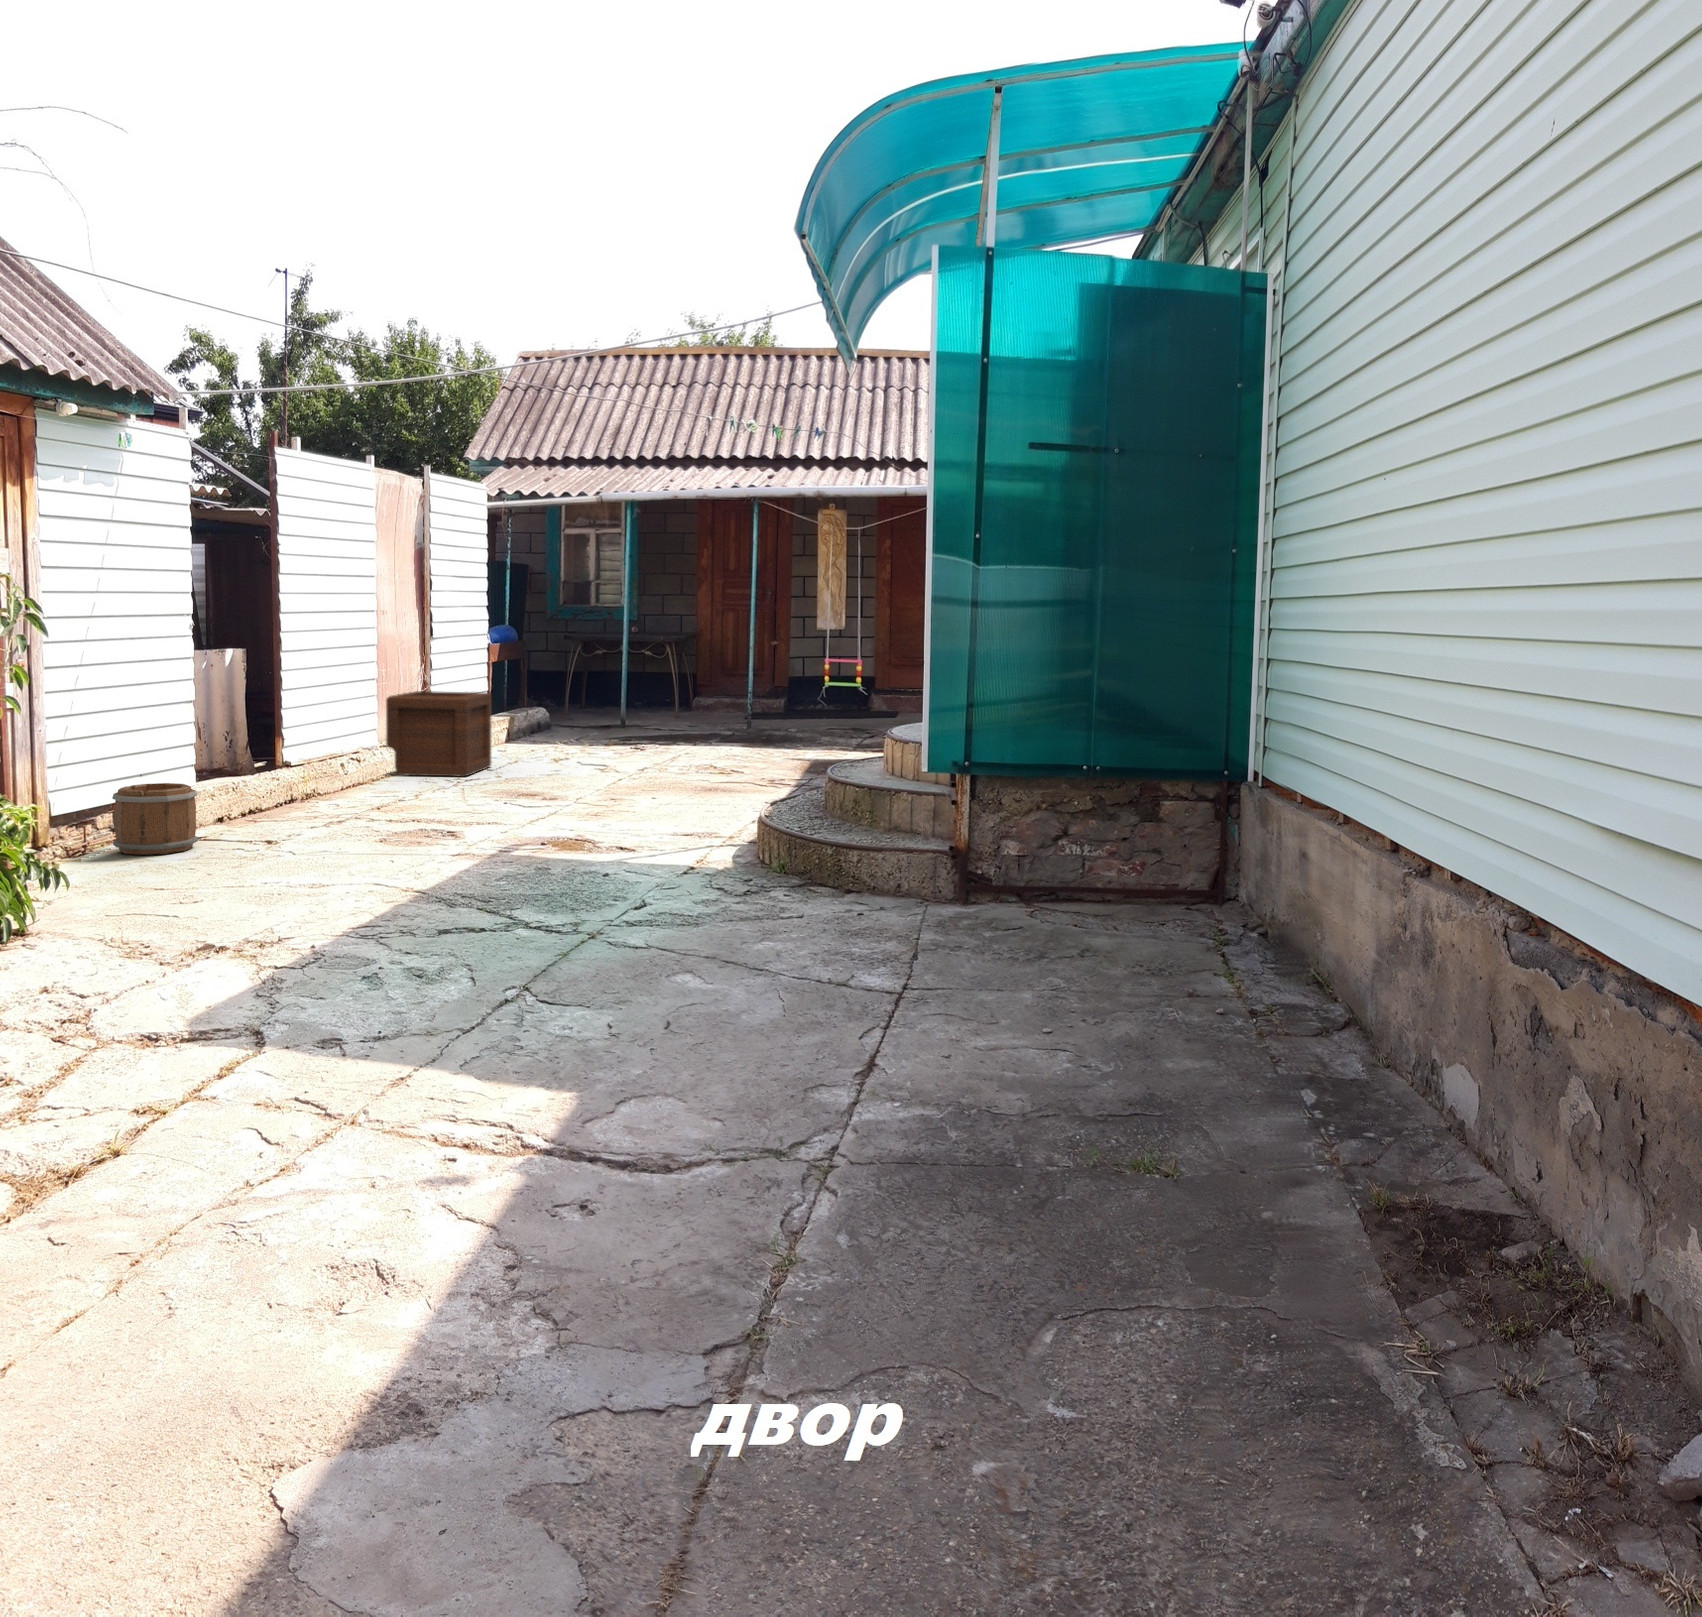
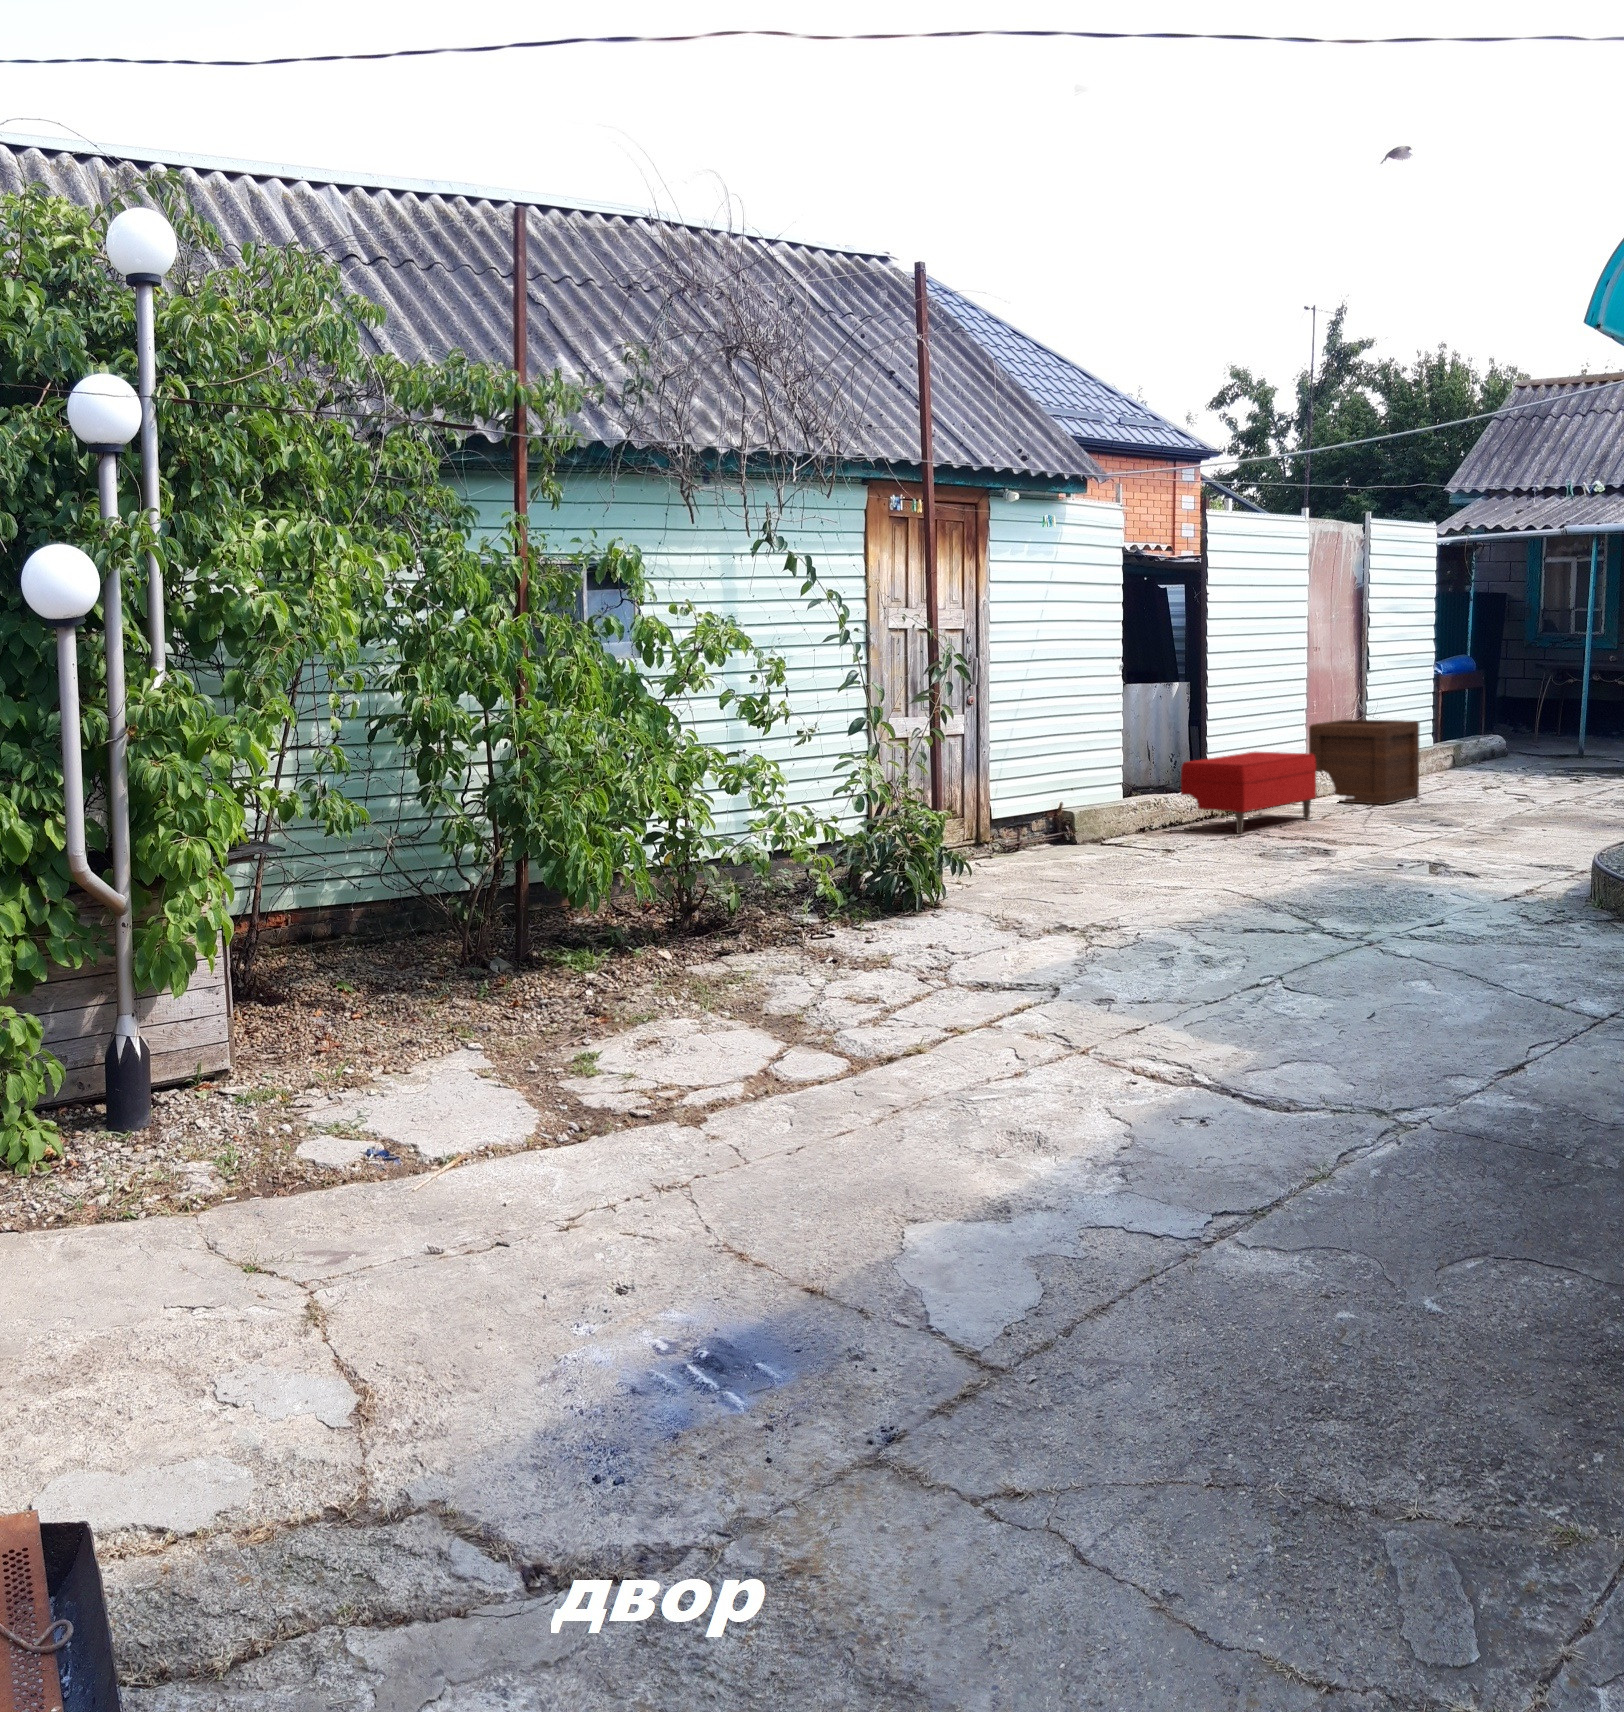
bench: none [268,726,409,816] -> present [1181,752,1316,834]
bucket: present [112,783,198,855] -> none [1047,796,1110,854]

